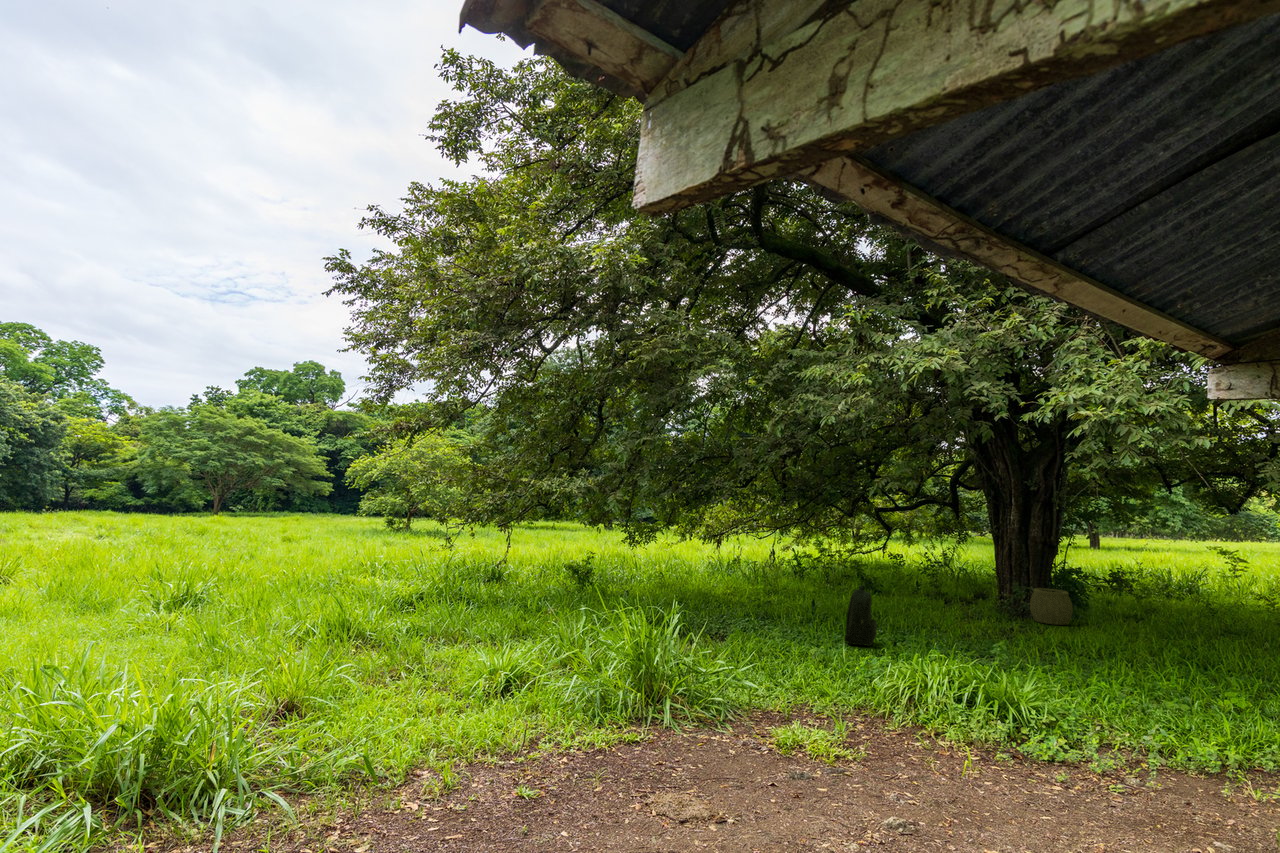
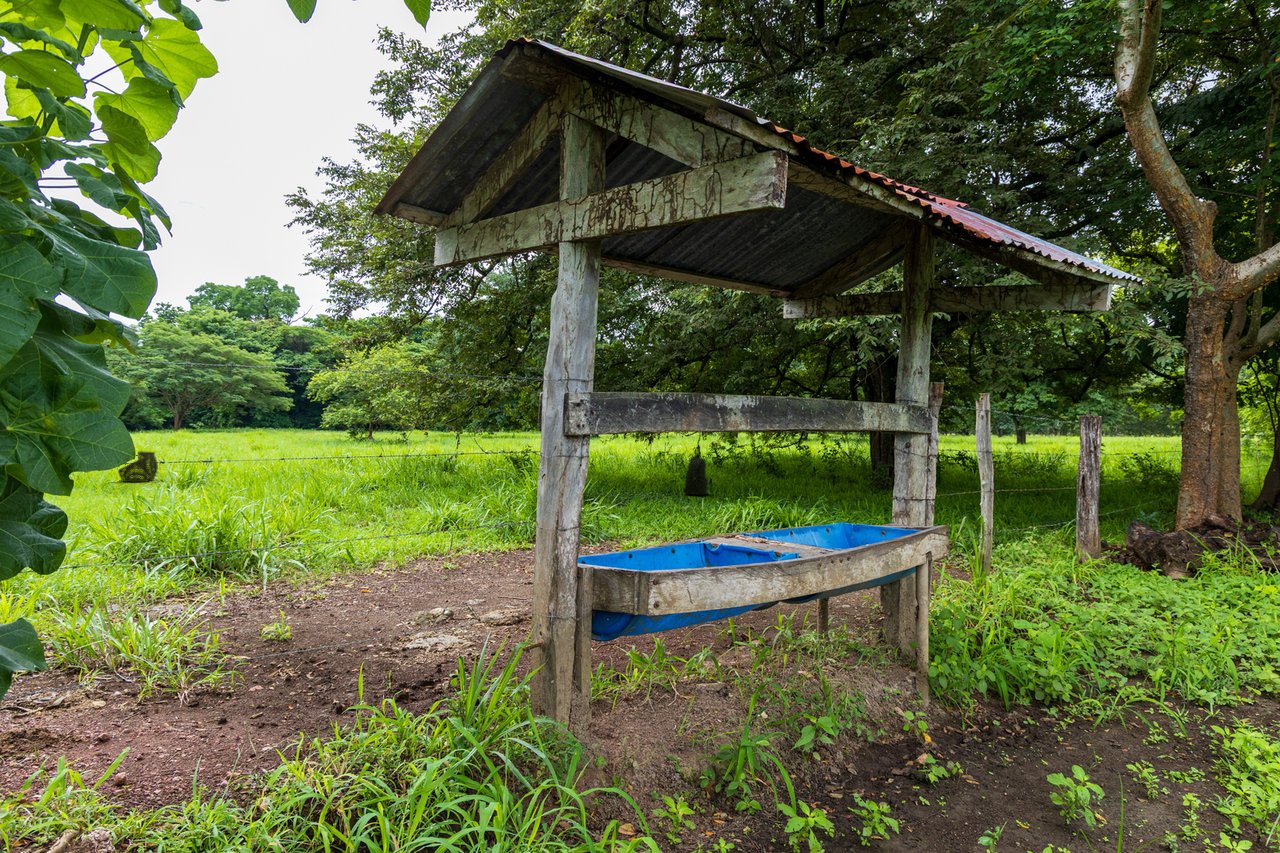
woven basket: present [1030,588,1073,625] -> present [118,451,158,482]

